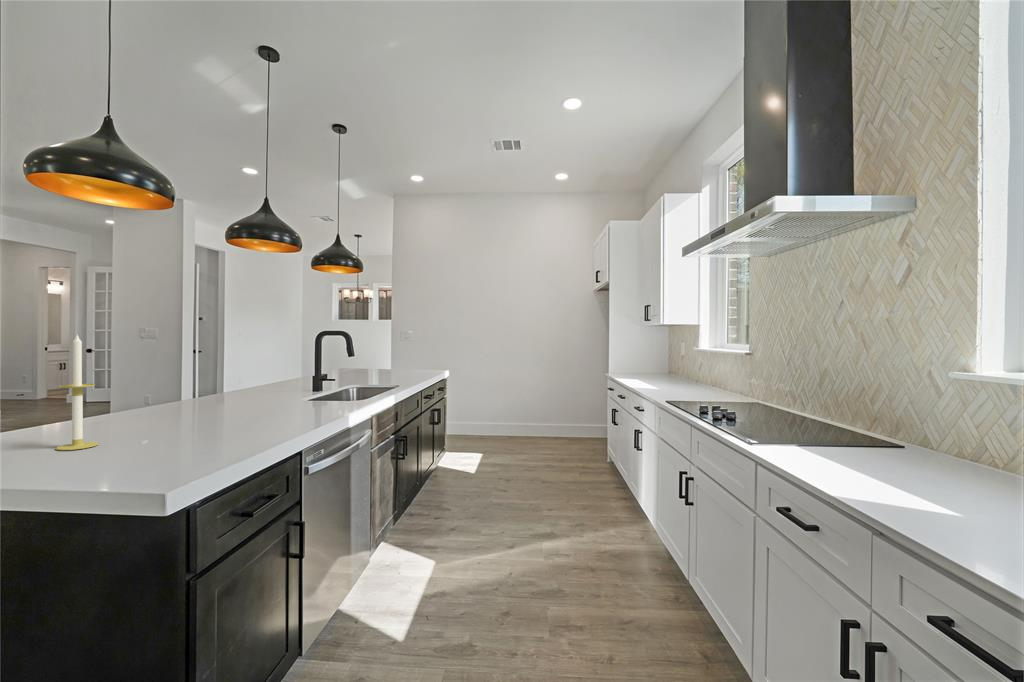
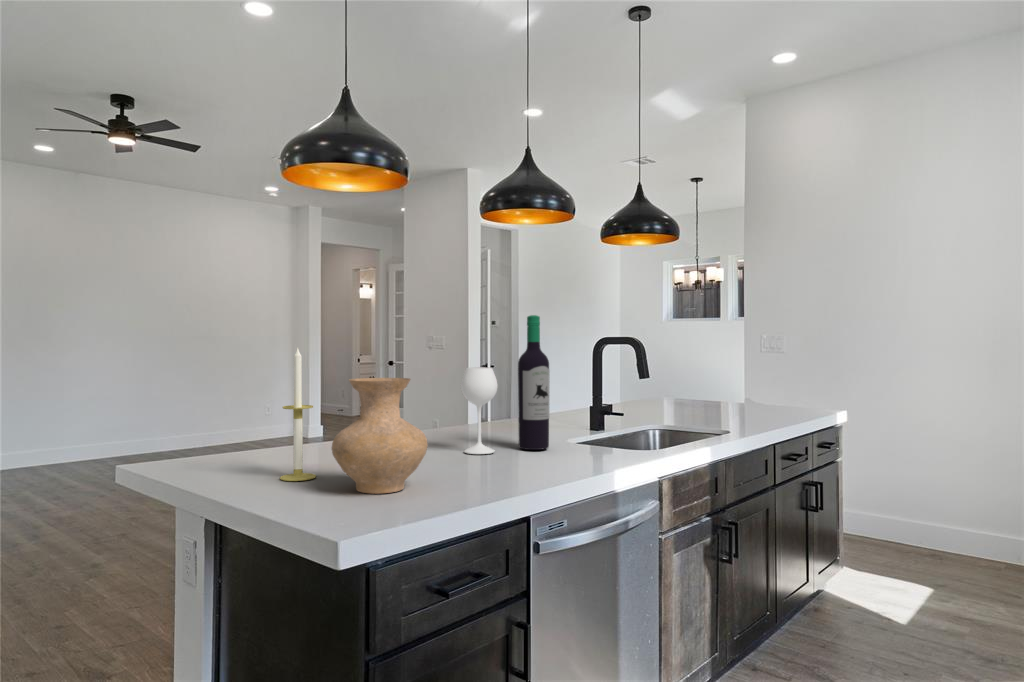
wine bottle: none [226,315,295,414] -> present [461,315,550,454]
vase: none [125,359,219,450] -> present [332,378,428,494]

